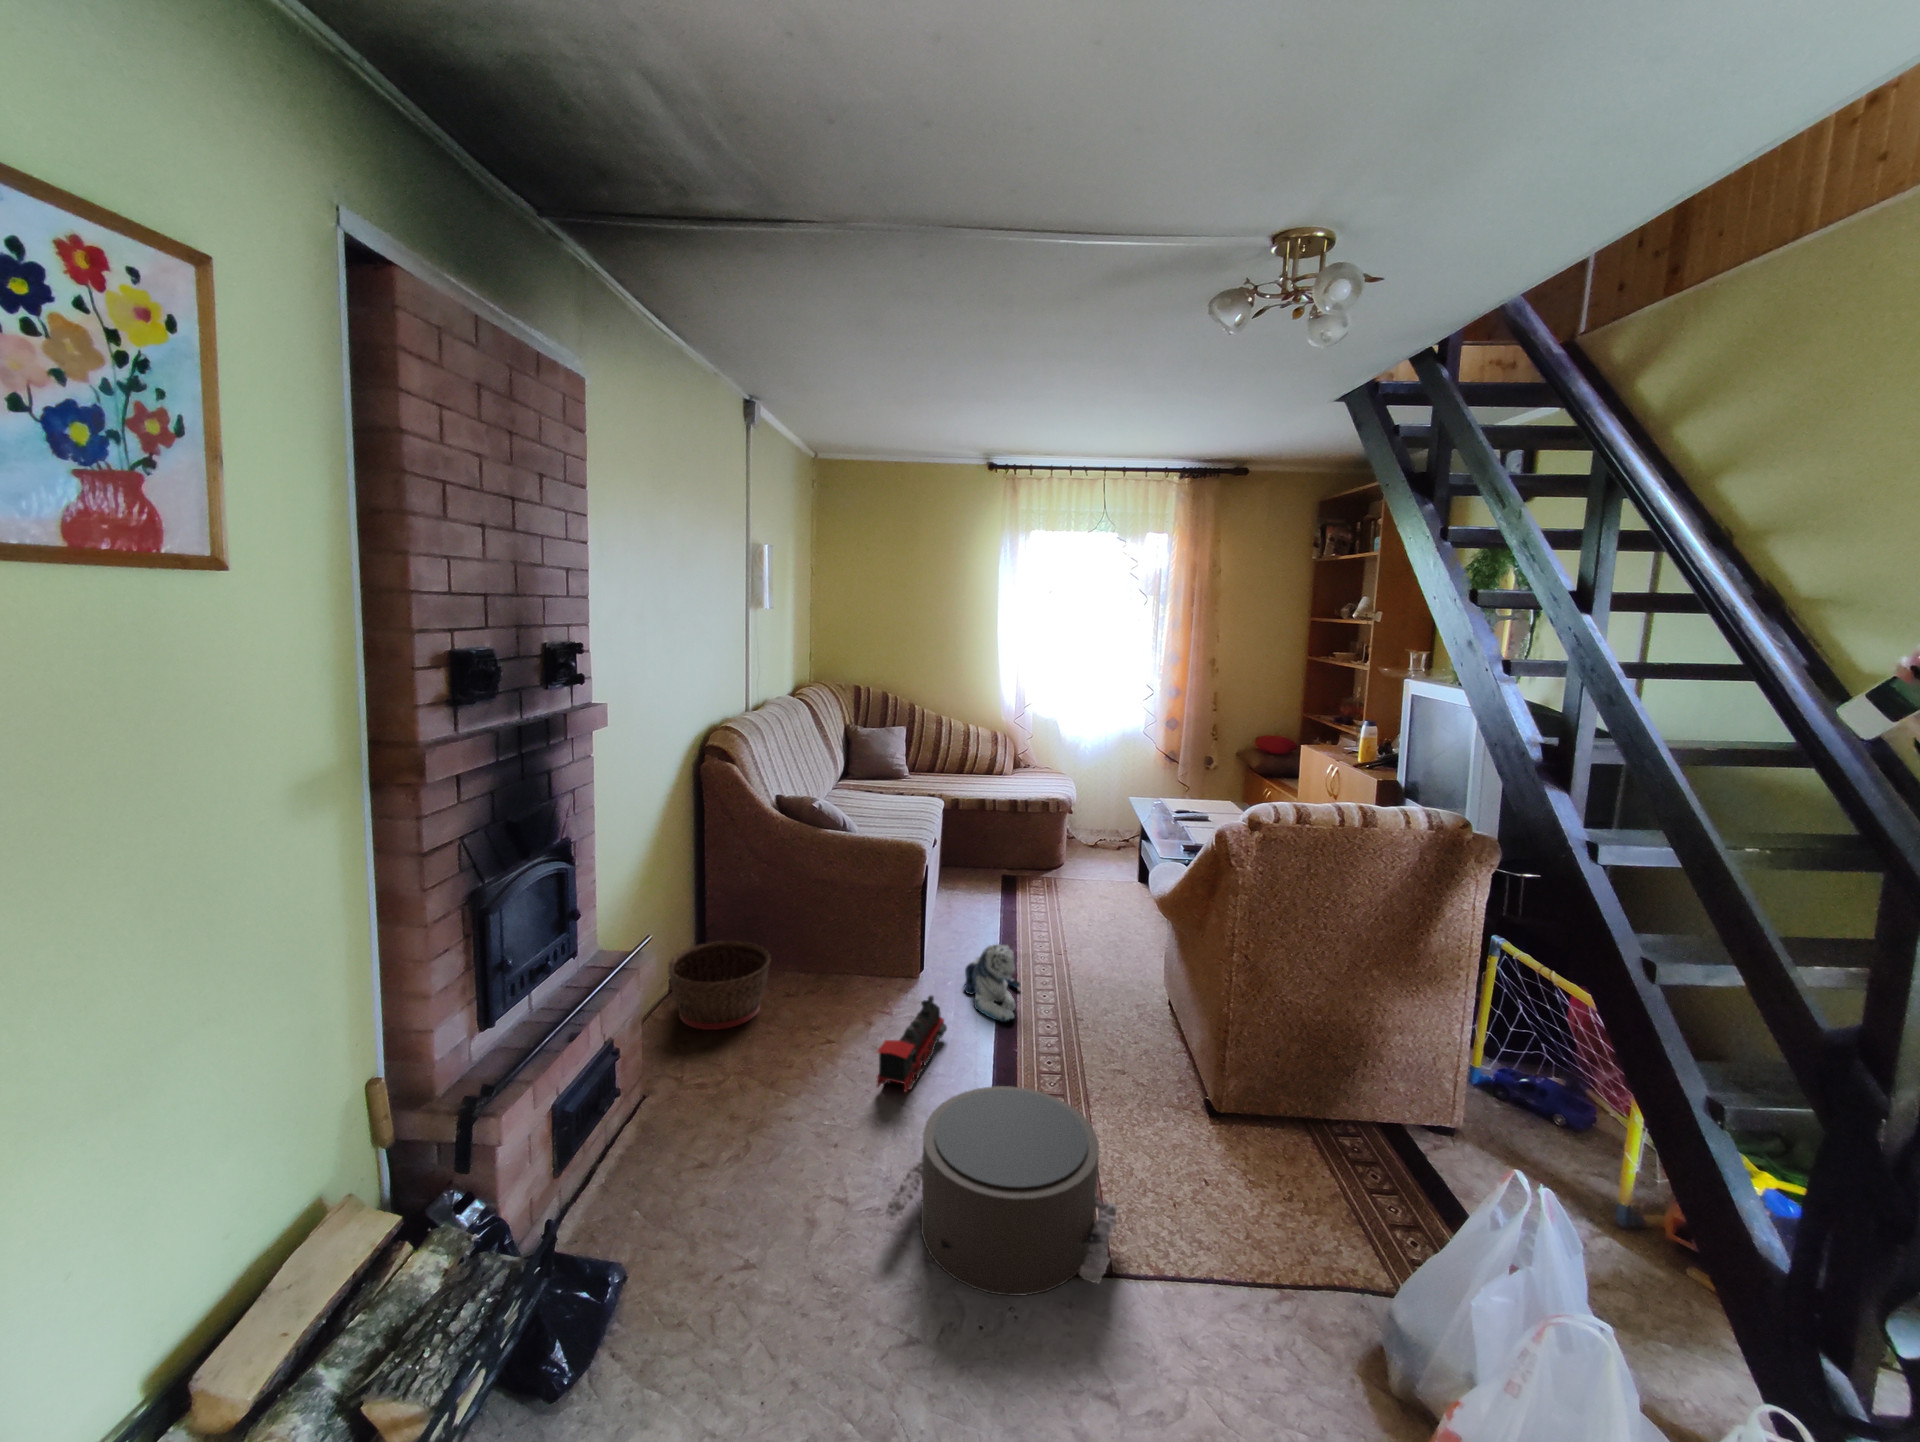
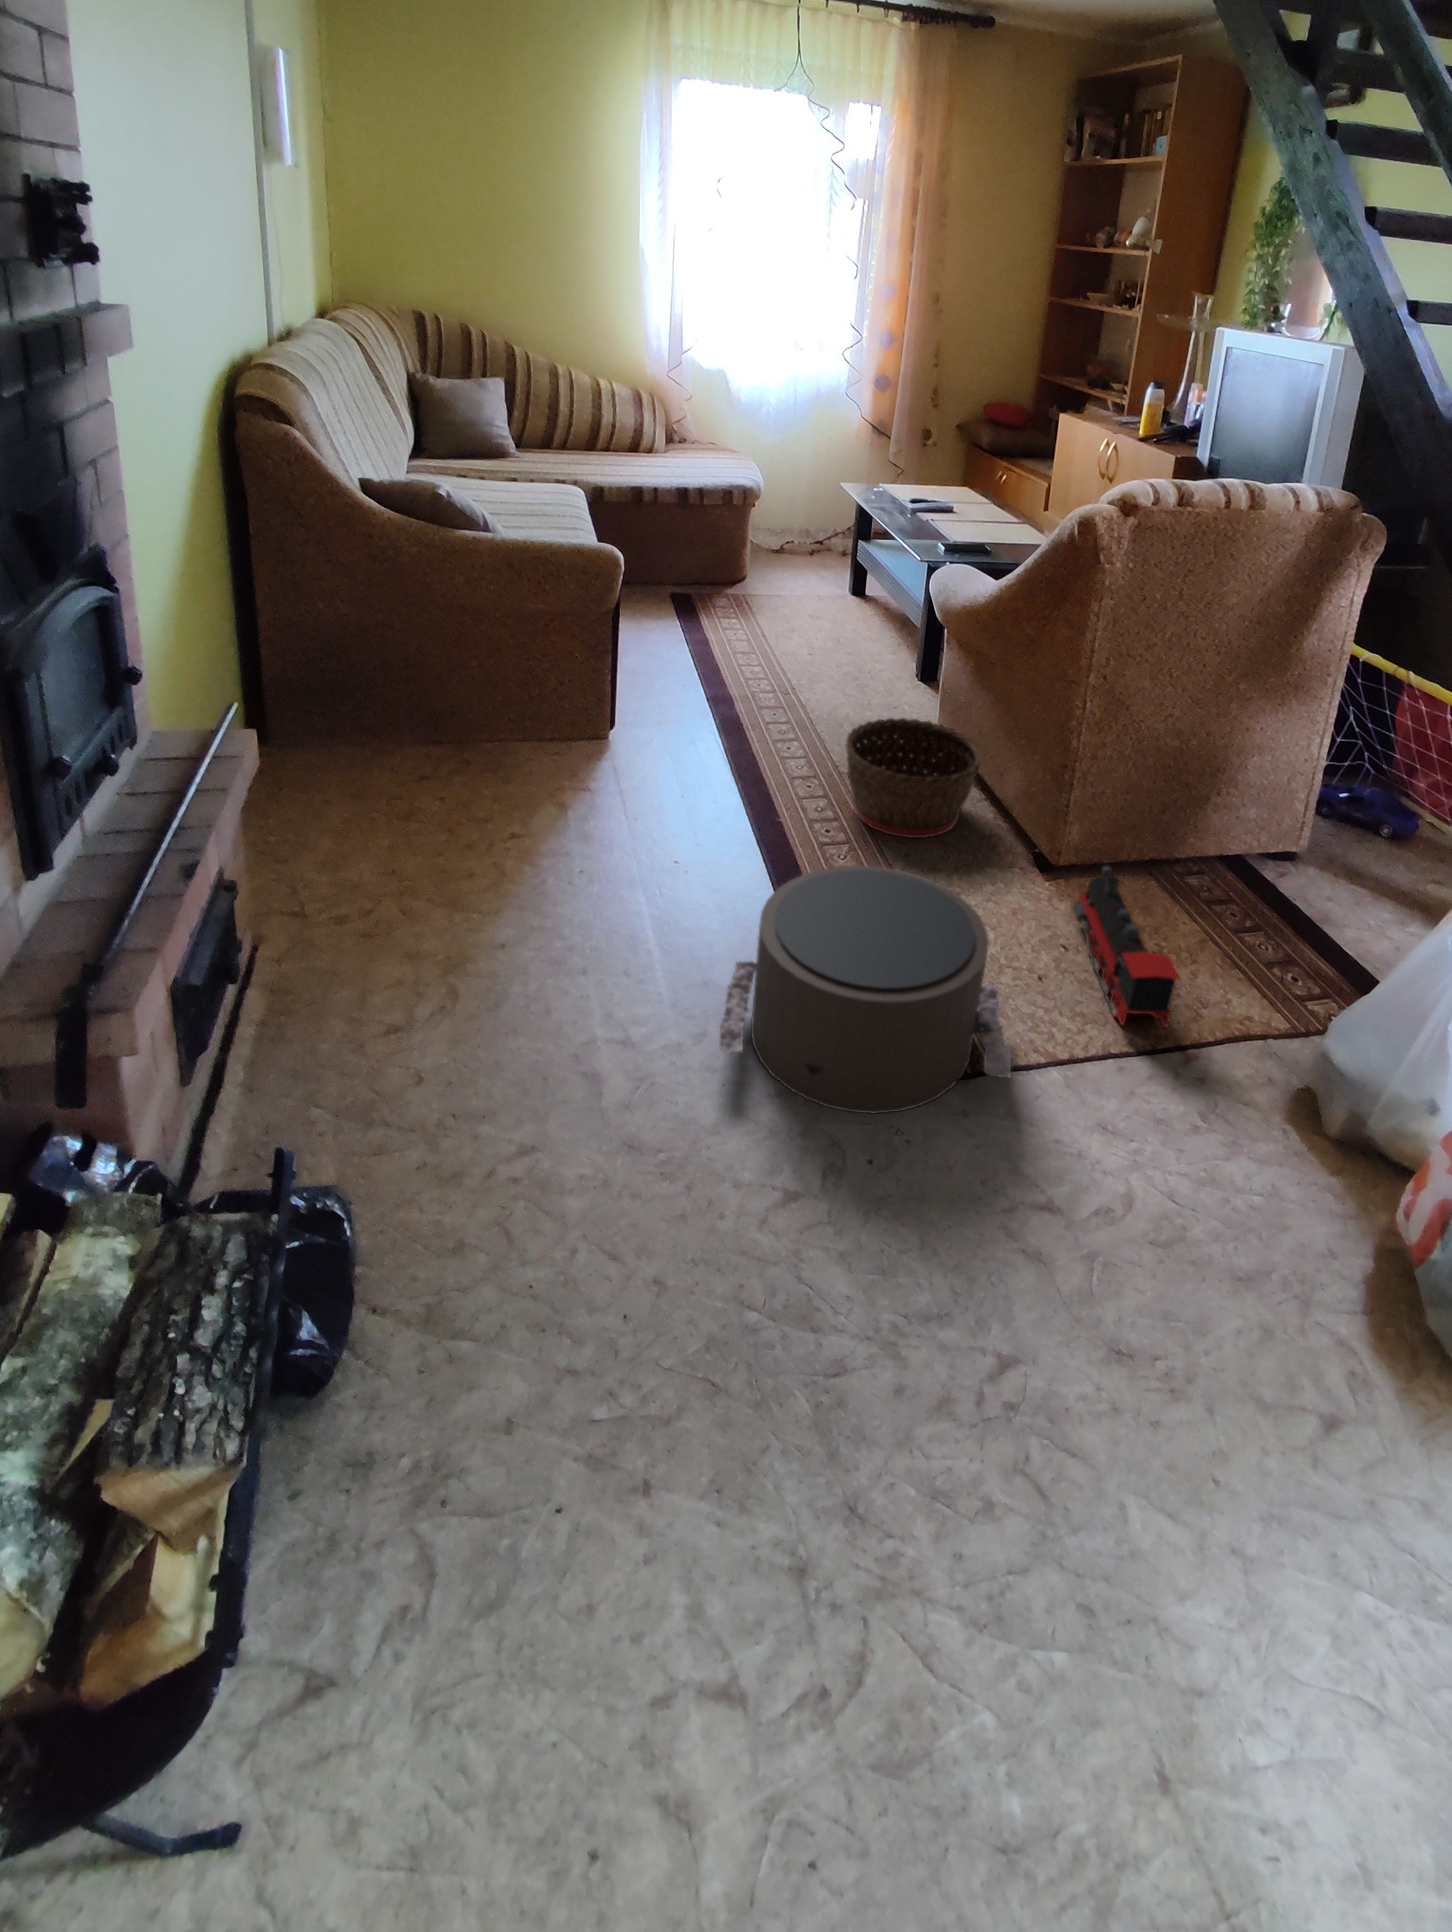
basket: present [668,941,770,1030] -> present [845,718,982,838]
plush toy: present [964,944,1020,1022] -> none [682,685,768,787]
toy train: present [877,995,947,1093] -> present [1073,866,1180,1027]

